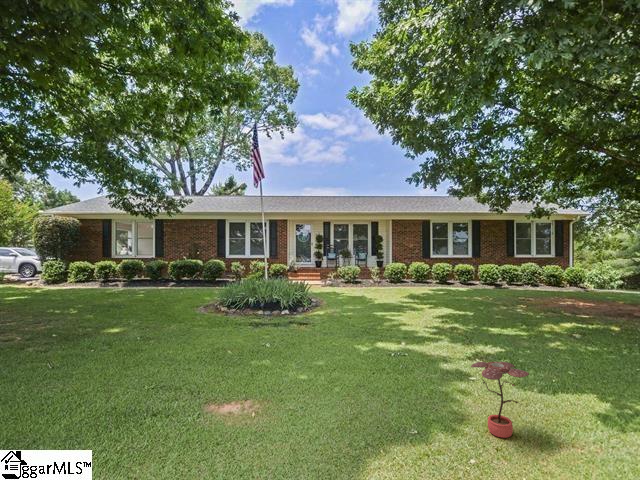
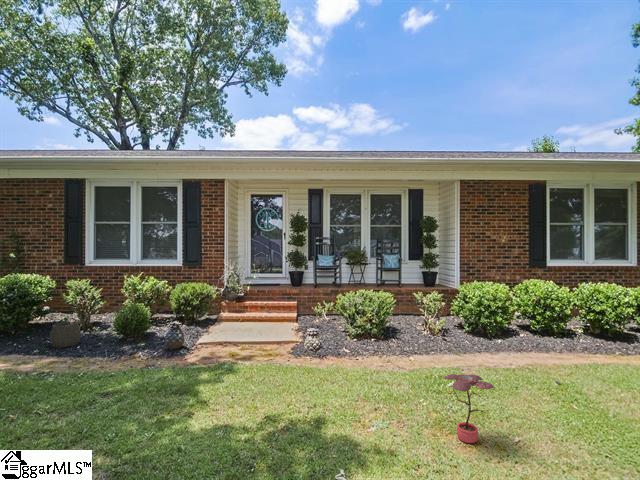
woven basket: none [62,320,93,346] -> present [50,322,81,348]

